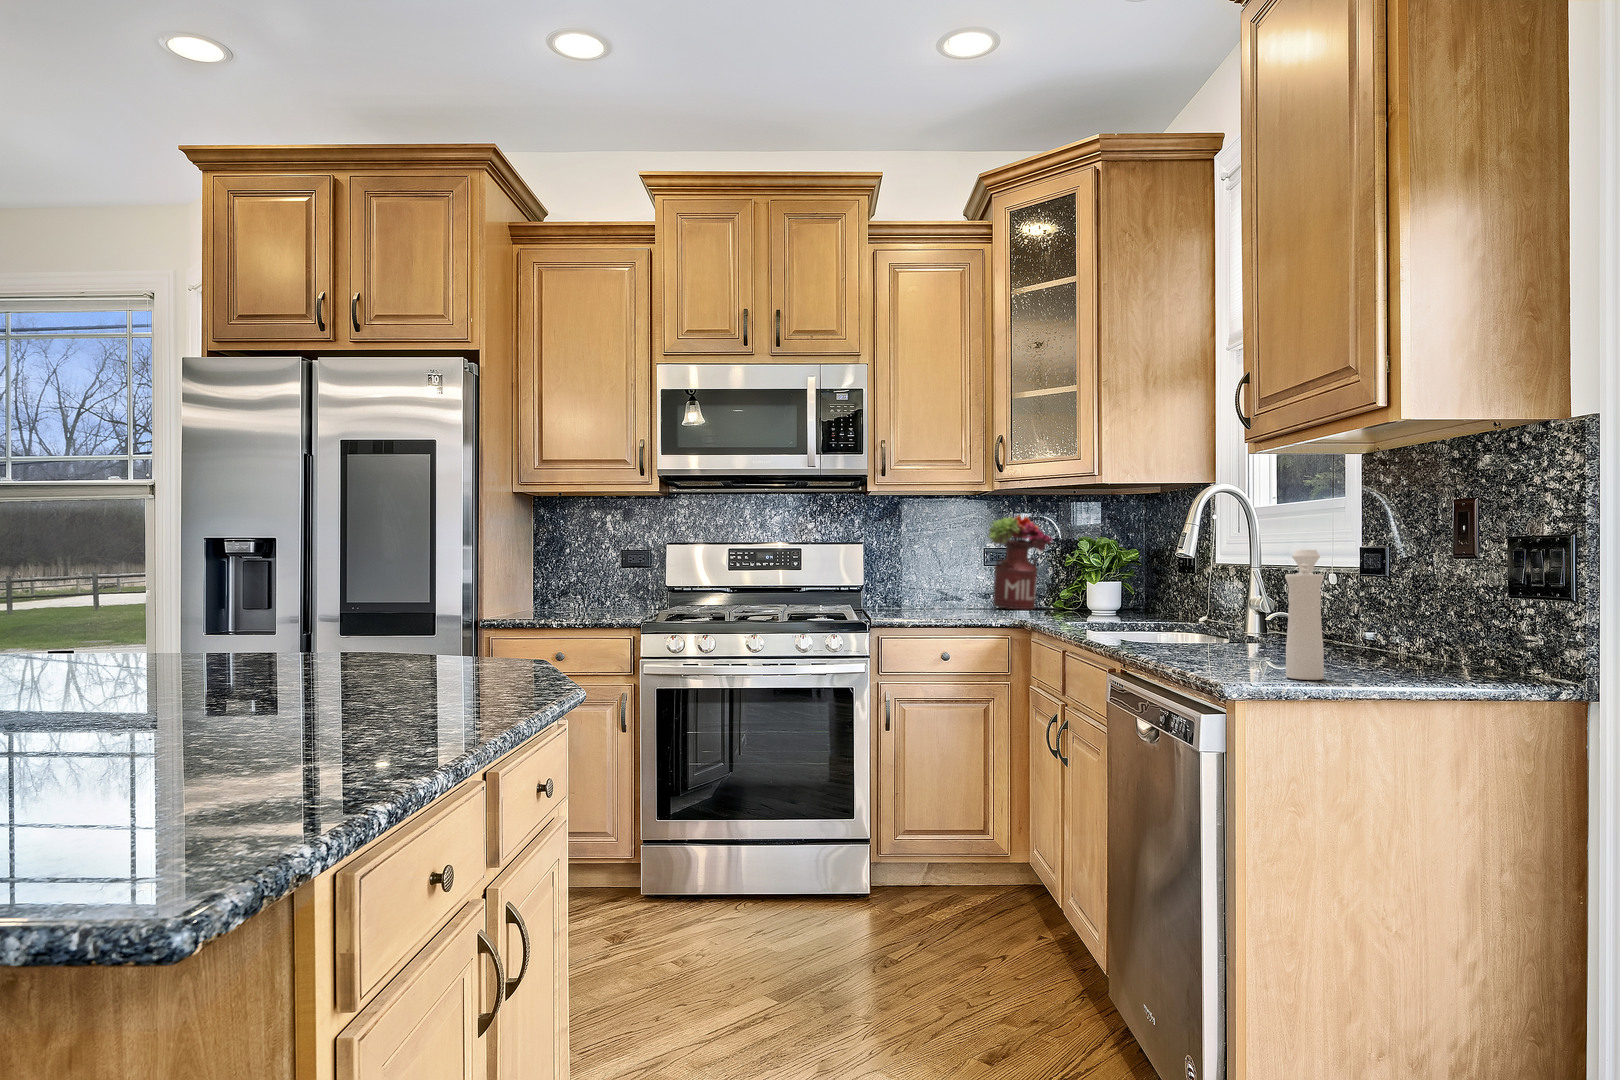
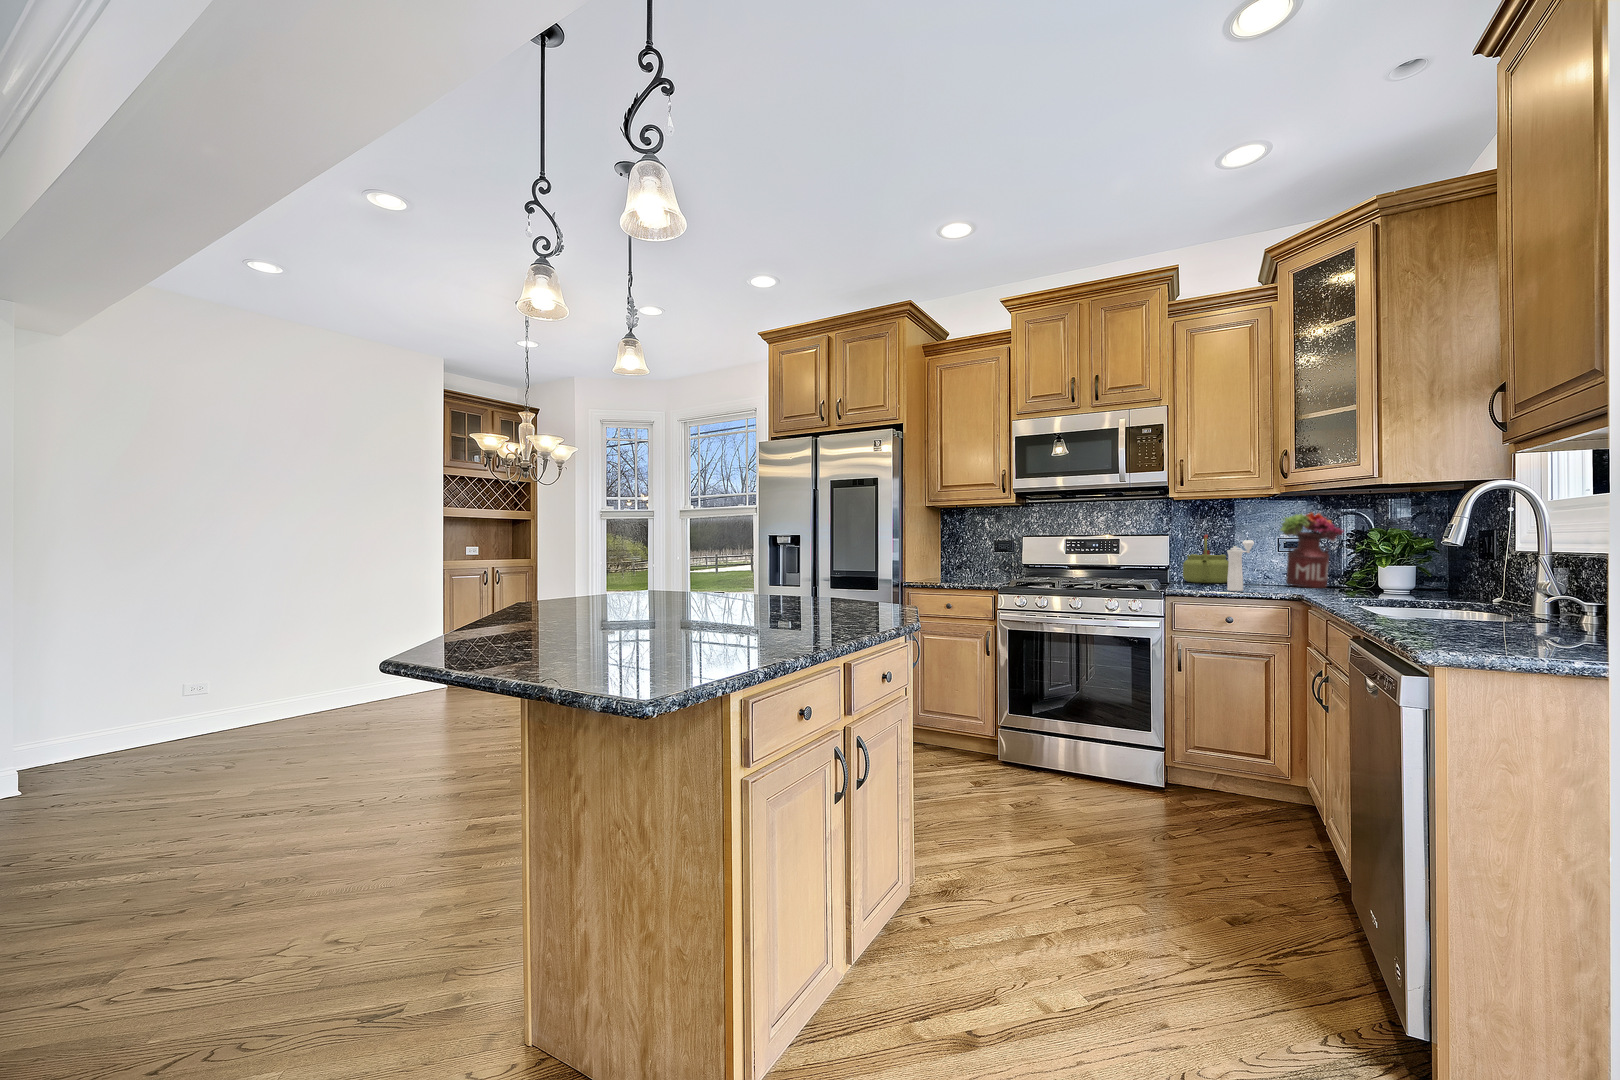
kettle: none [876,542,931,607] -> present [1183,534,1229,583]
pepper mill: present [1285,550,1324,680] -> present [1227,540,1254,591]

